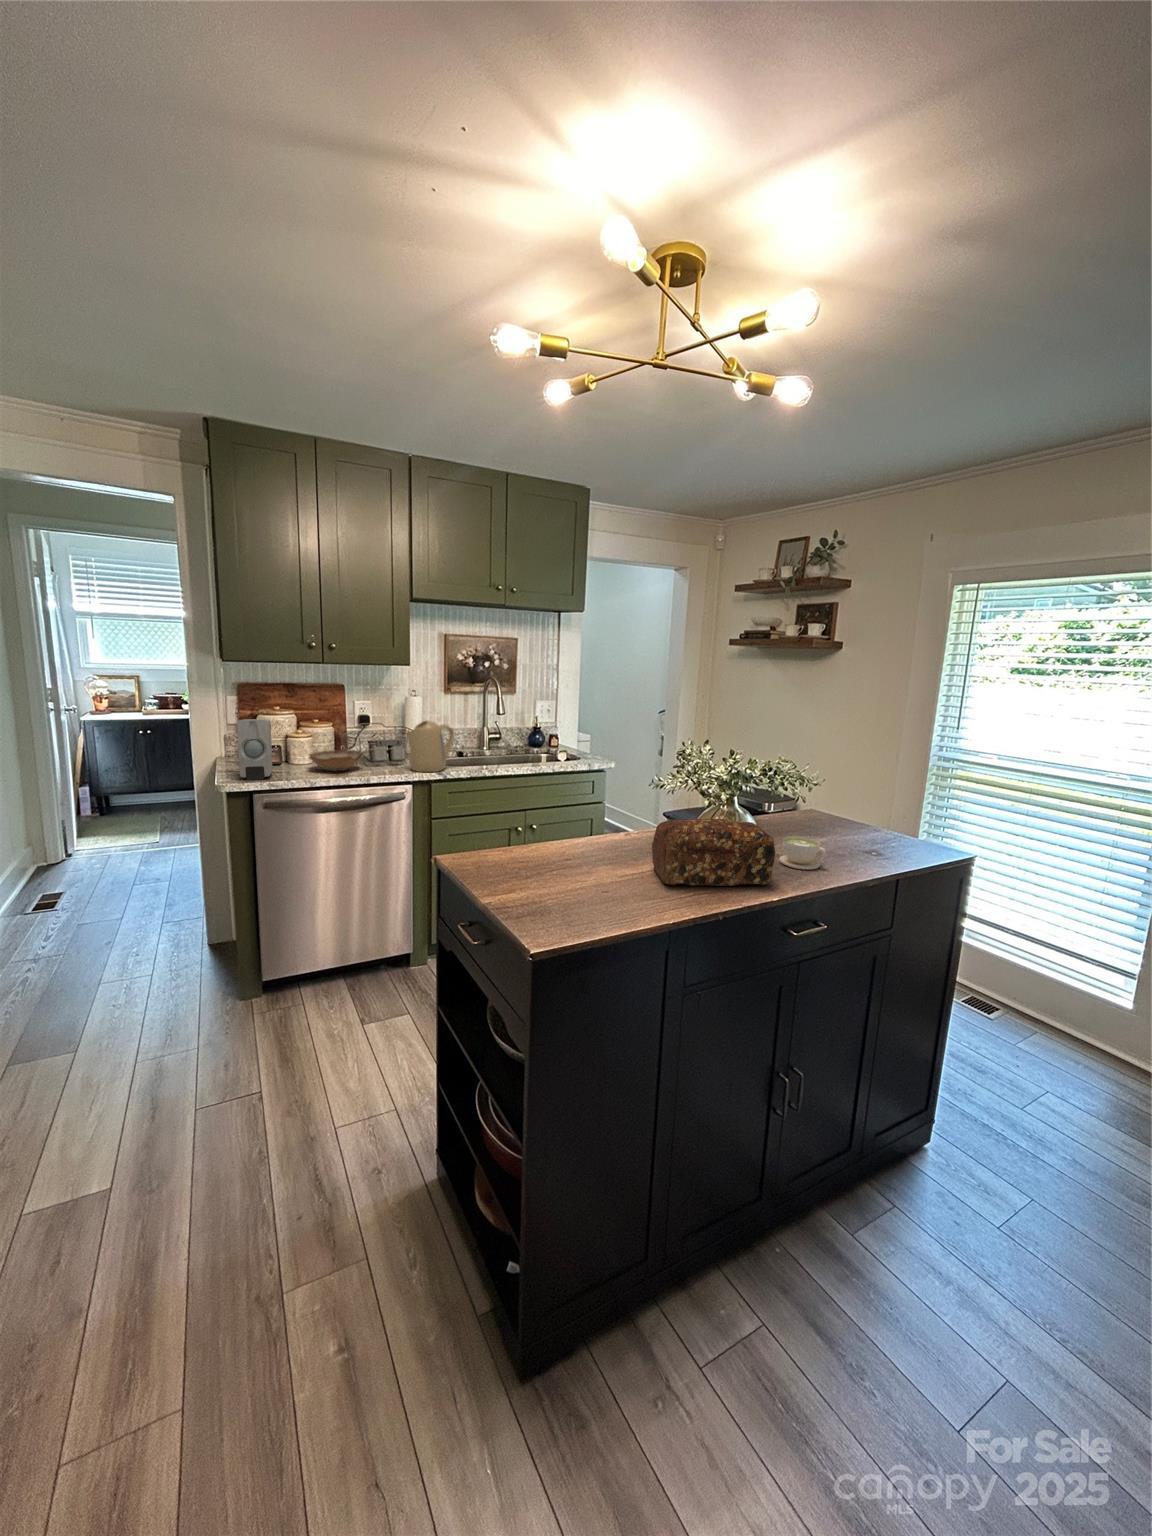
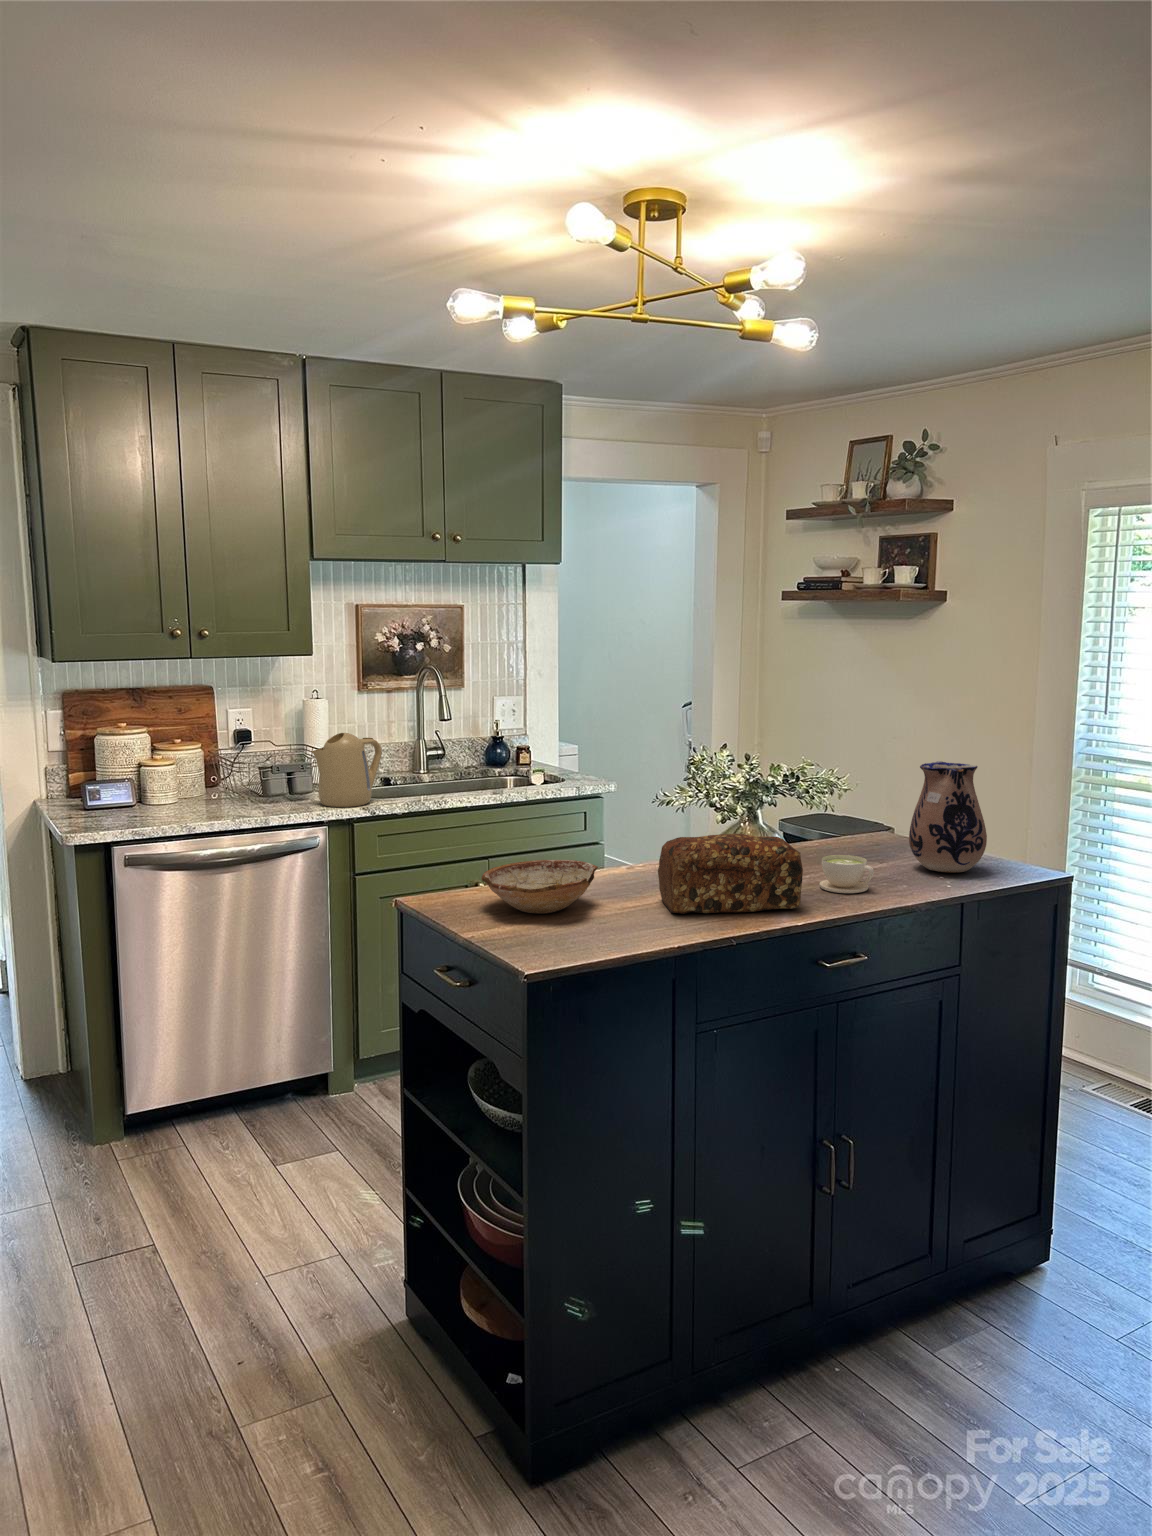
soap dispenser: present [237,719,272,780] -> none [85,741,131,827]
bowl: present [309,750,364,771] -> present [481,860,598,913]
ceramic pitcher: none [846,763,910,853] -> present [909,761,987,873]

